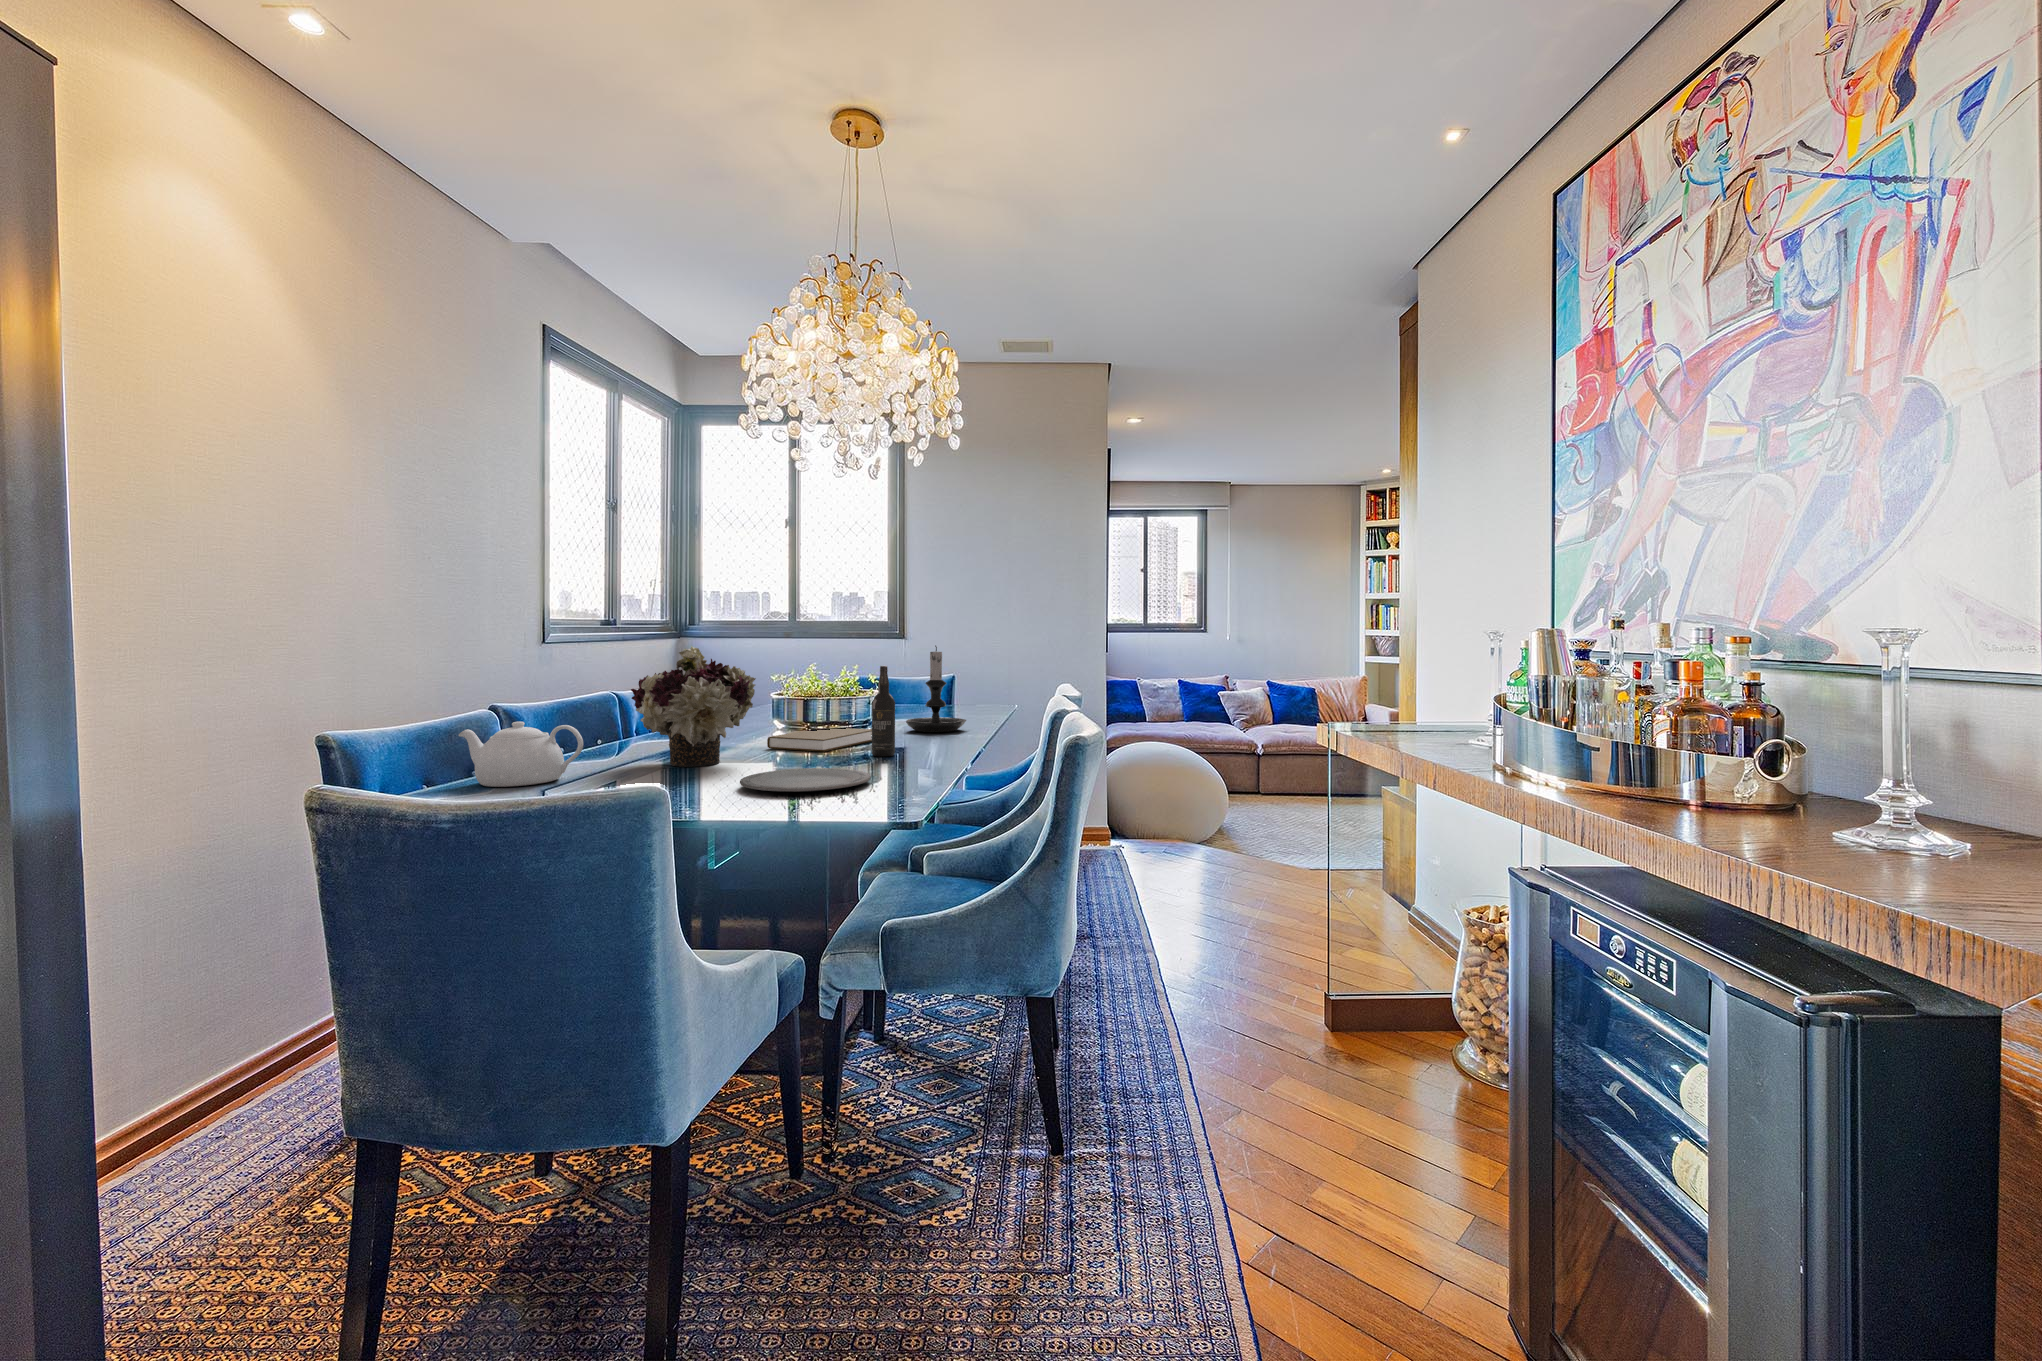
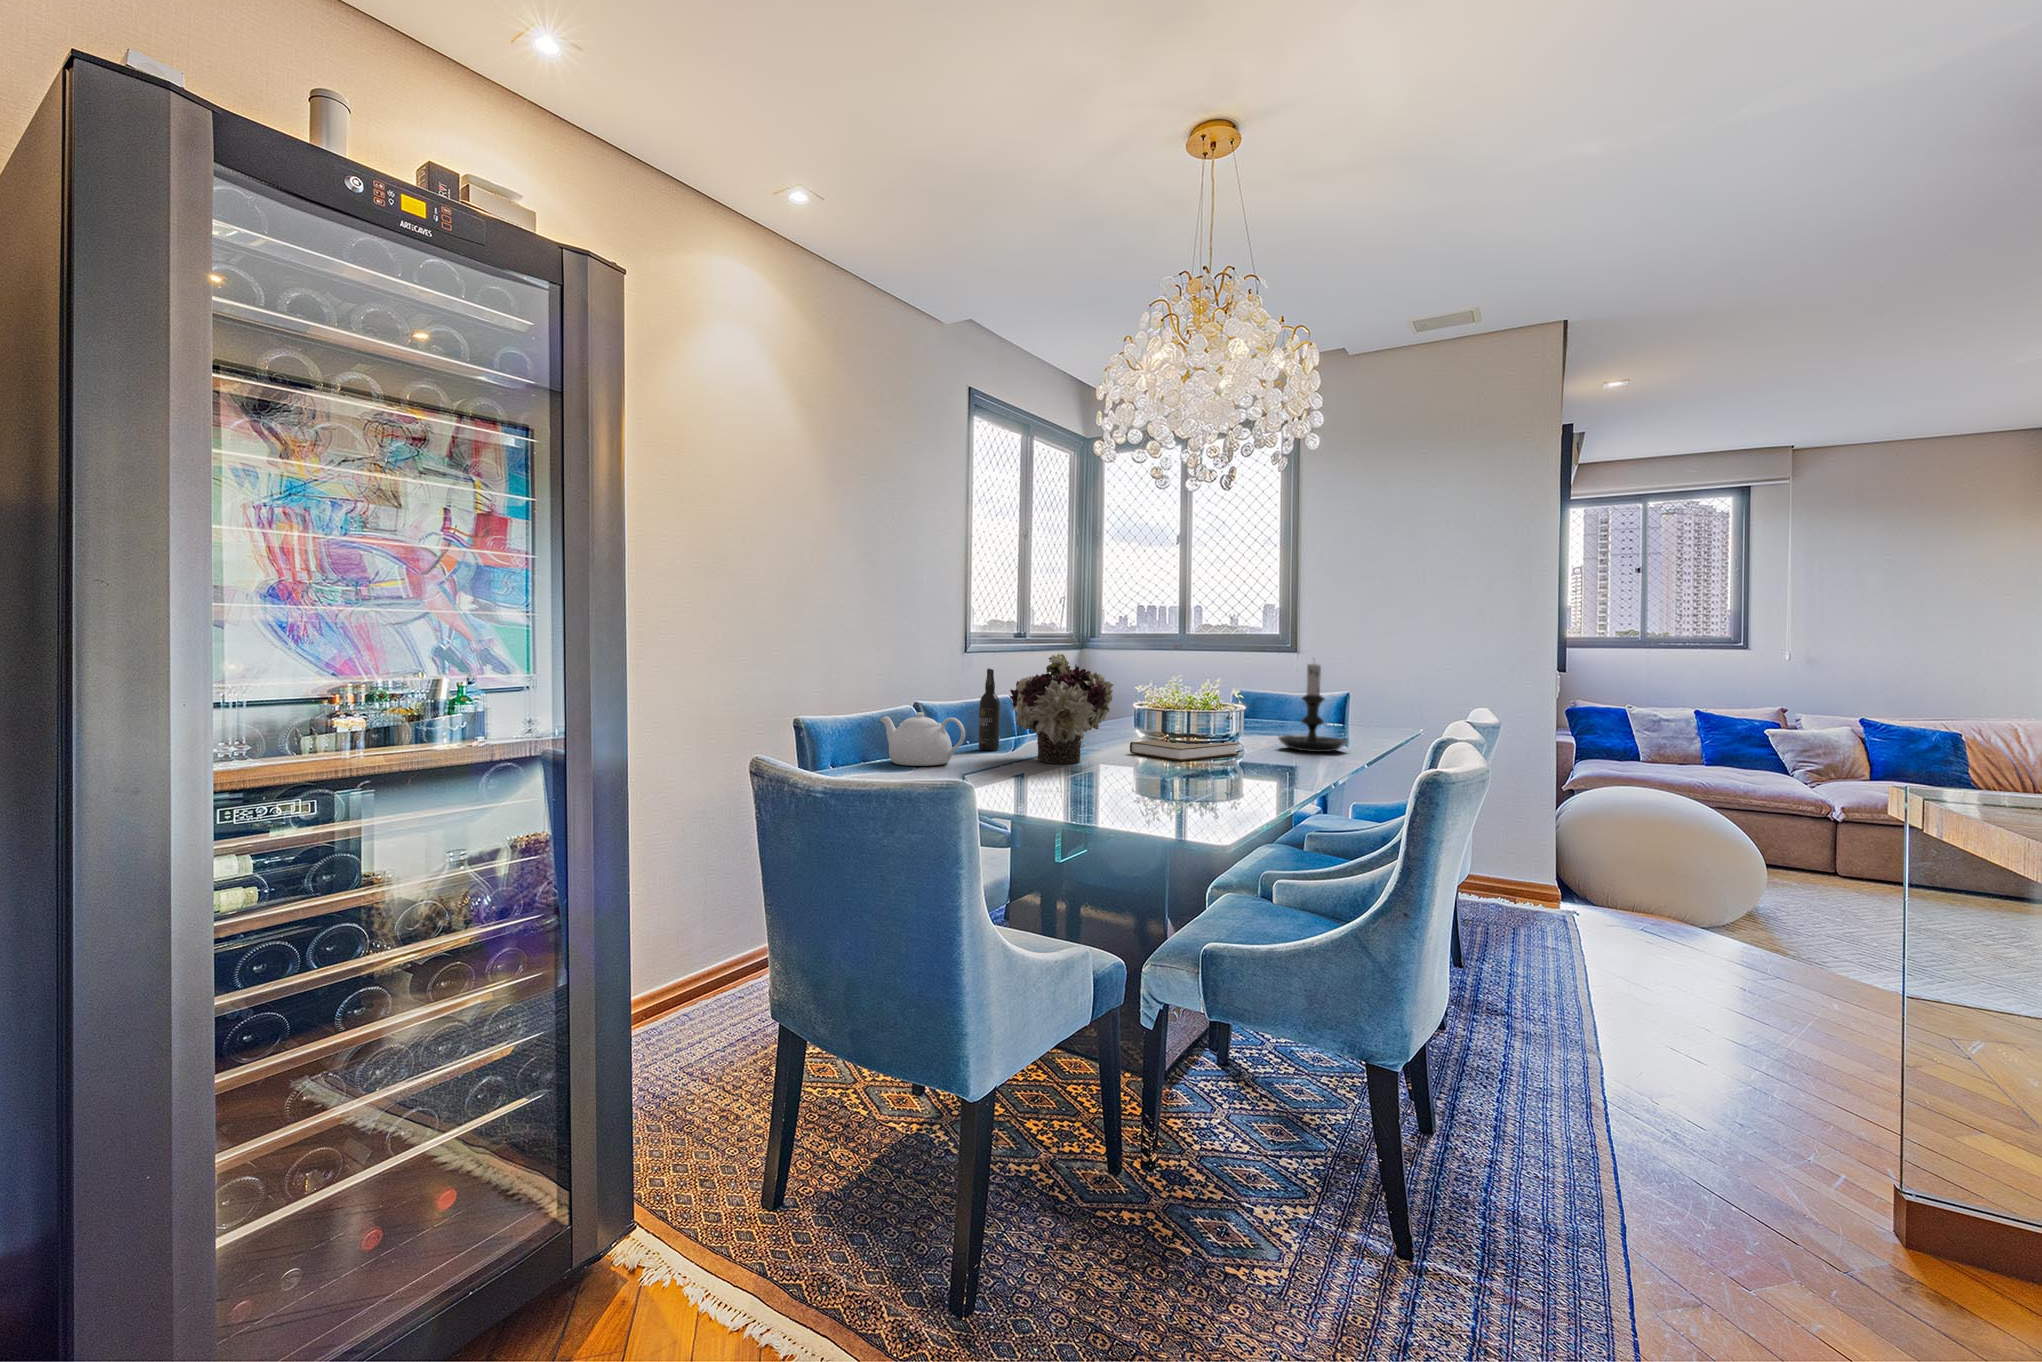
wine bottle: present [872,666,895,757] -> present [979,668,1000,751]
plate: present [740,768,871,792] -> none [1081,774,1207,797]

